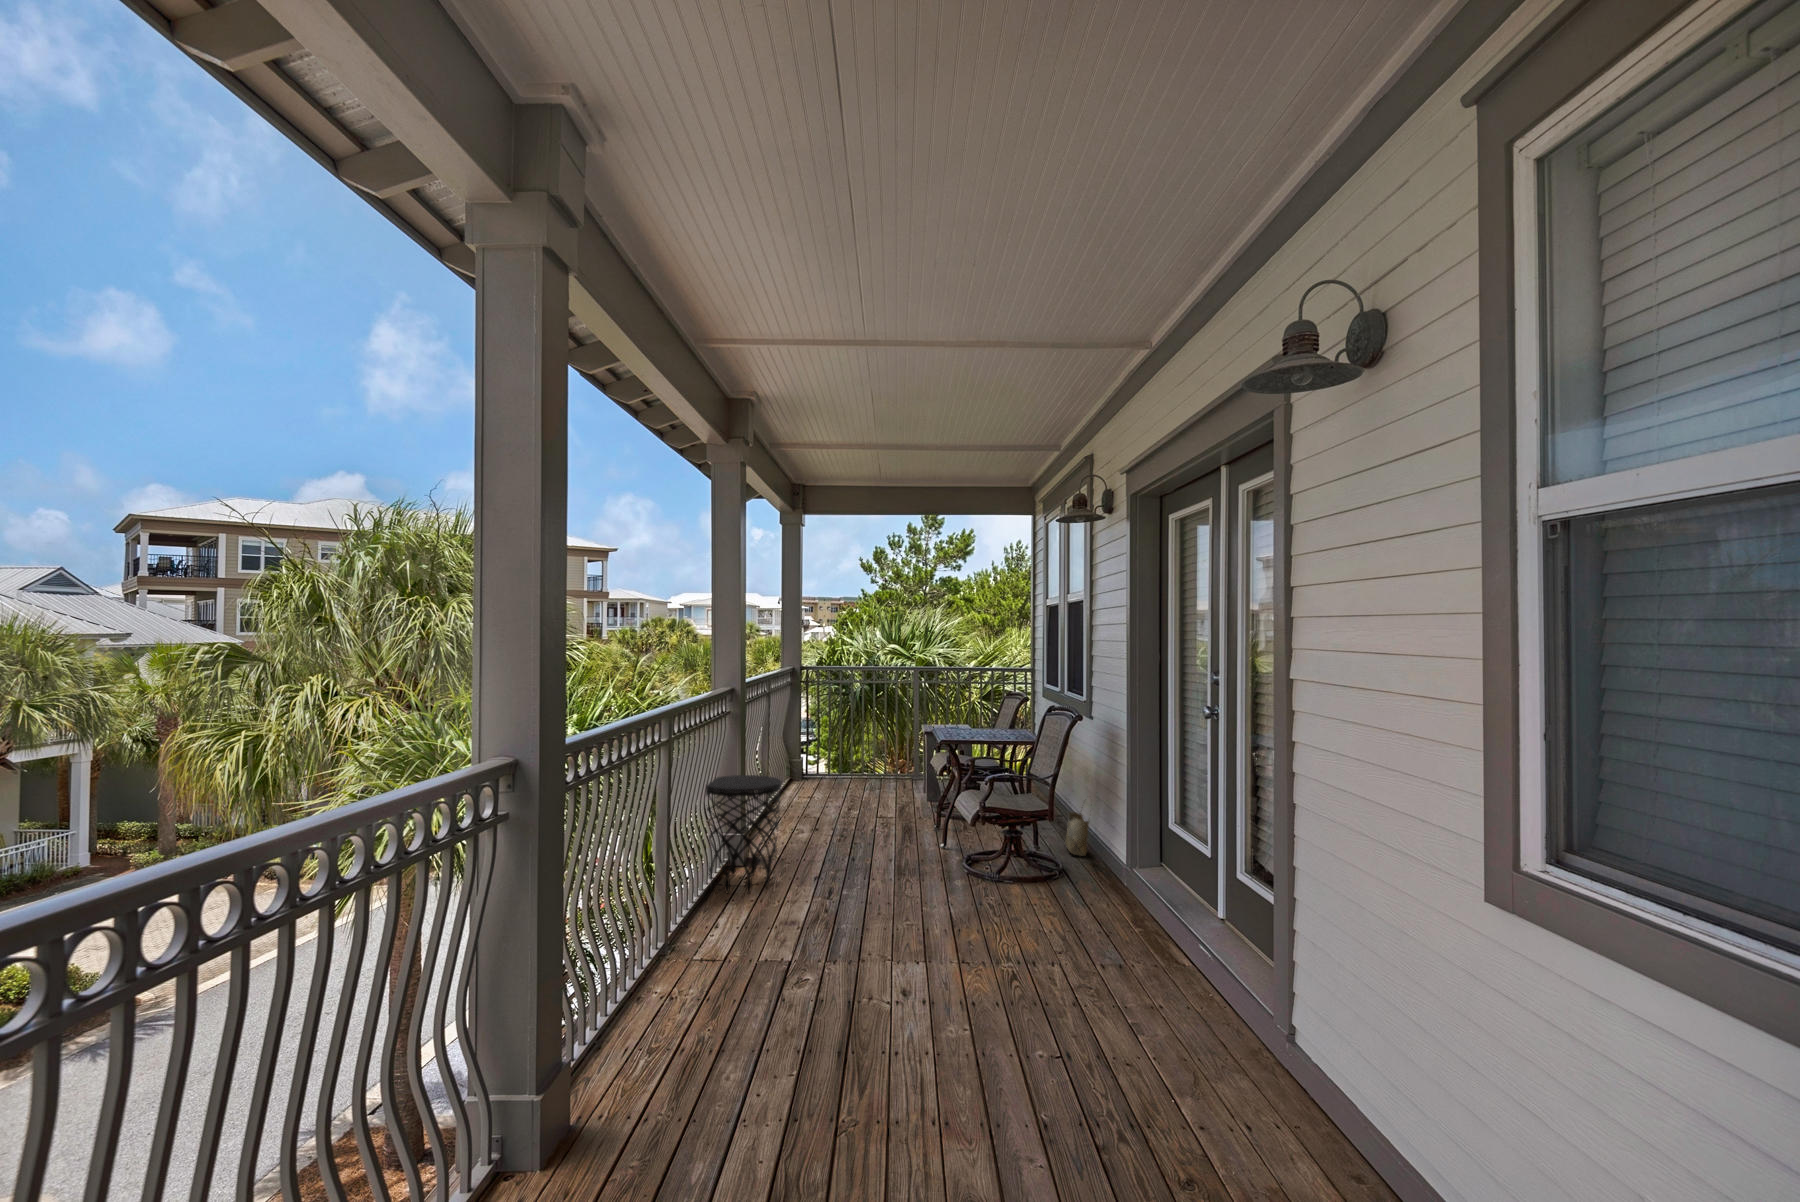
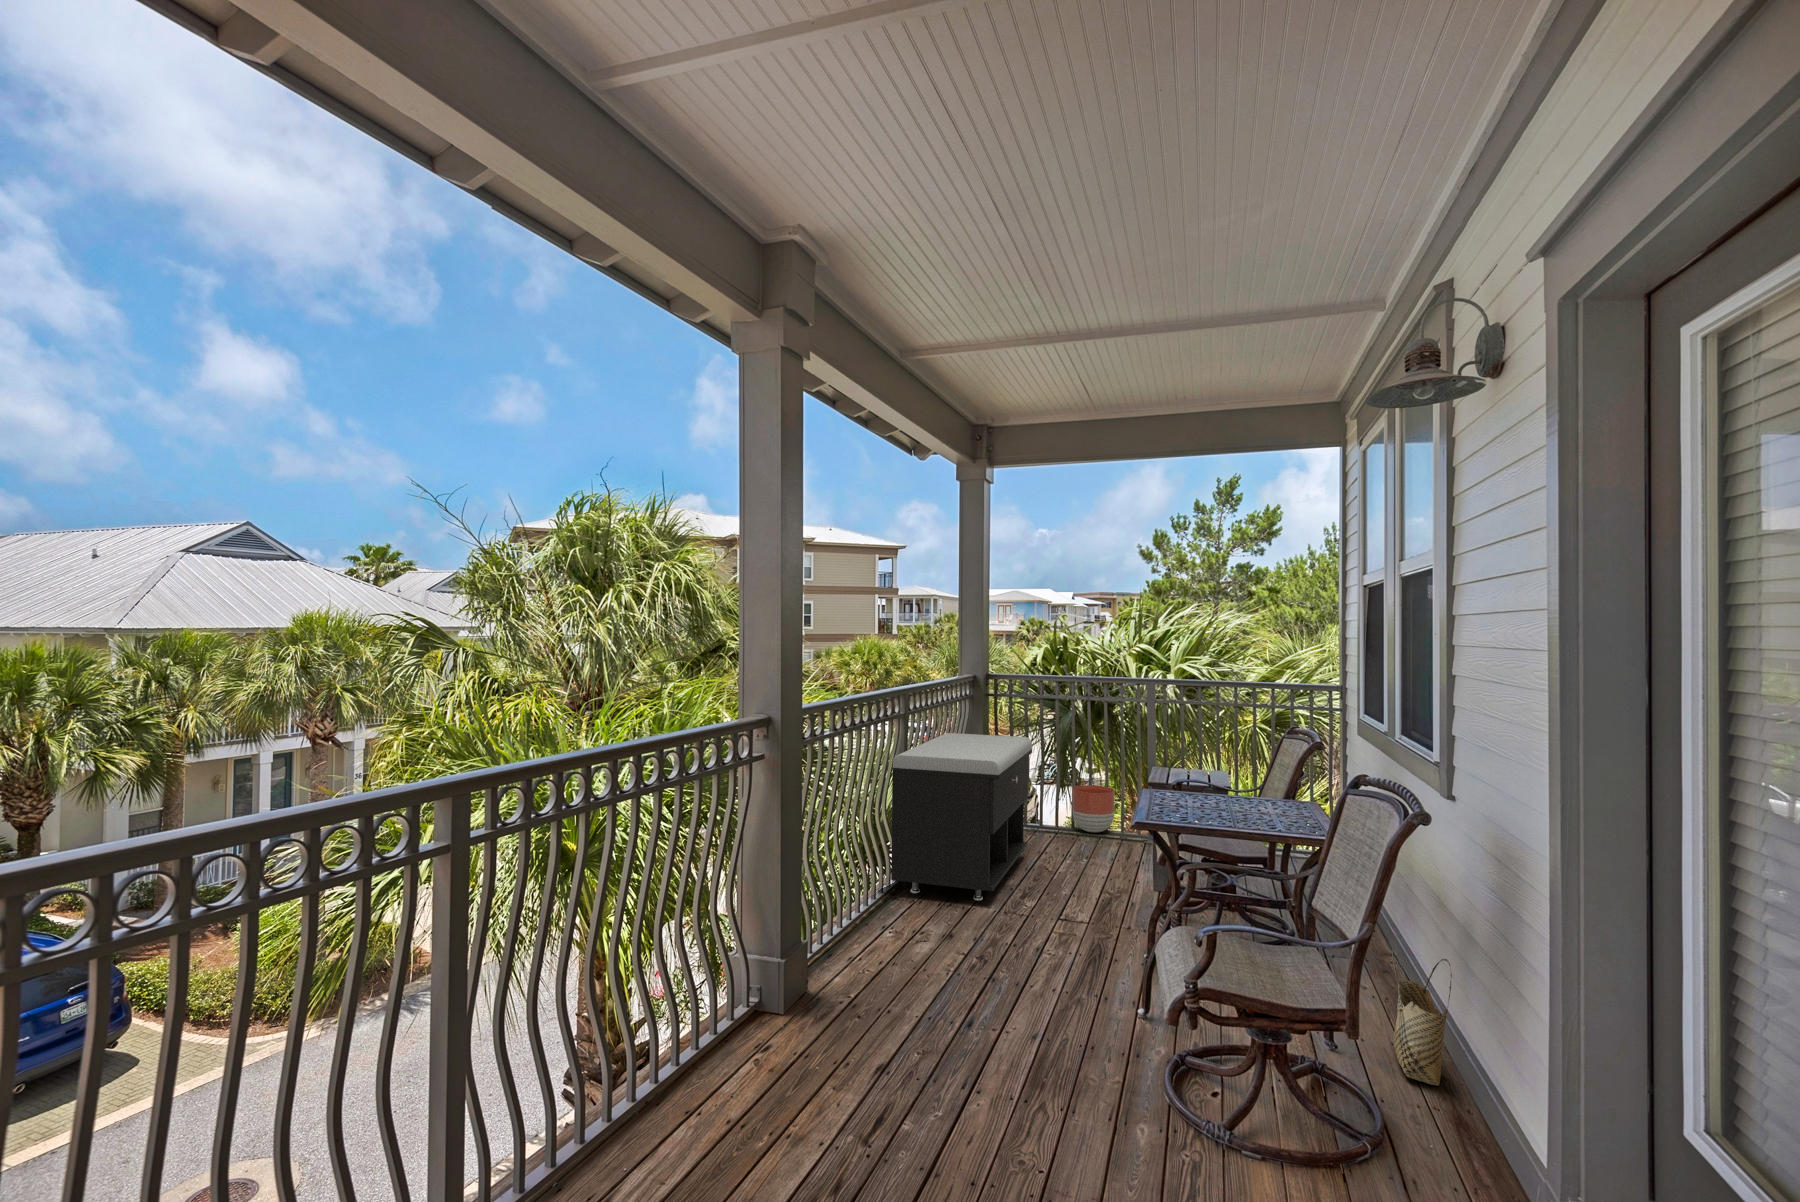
storage bench: none [762,707,843,812] -> present [891,733,1032,901]
planter: none [861,743,890,775] -> present [1072,785,1115,832]
side table: present [705,775,781,894] -> none [688,867,824,1094]

